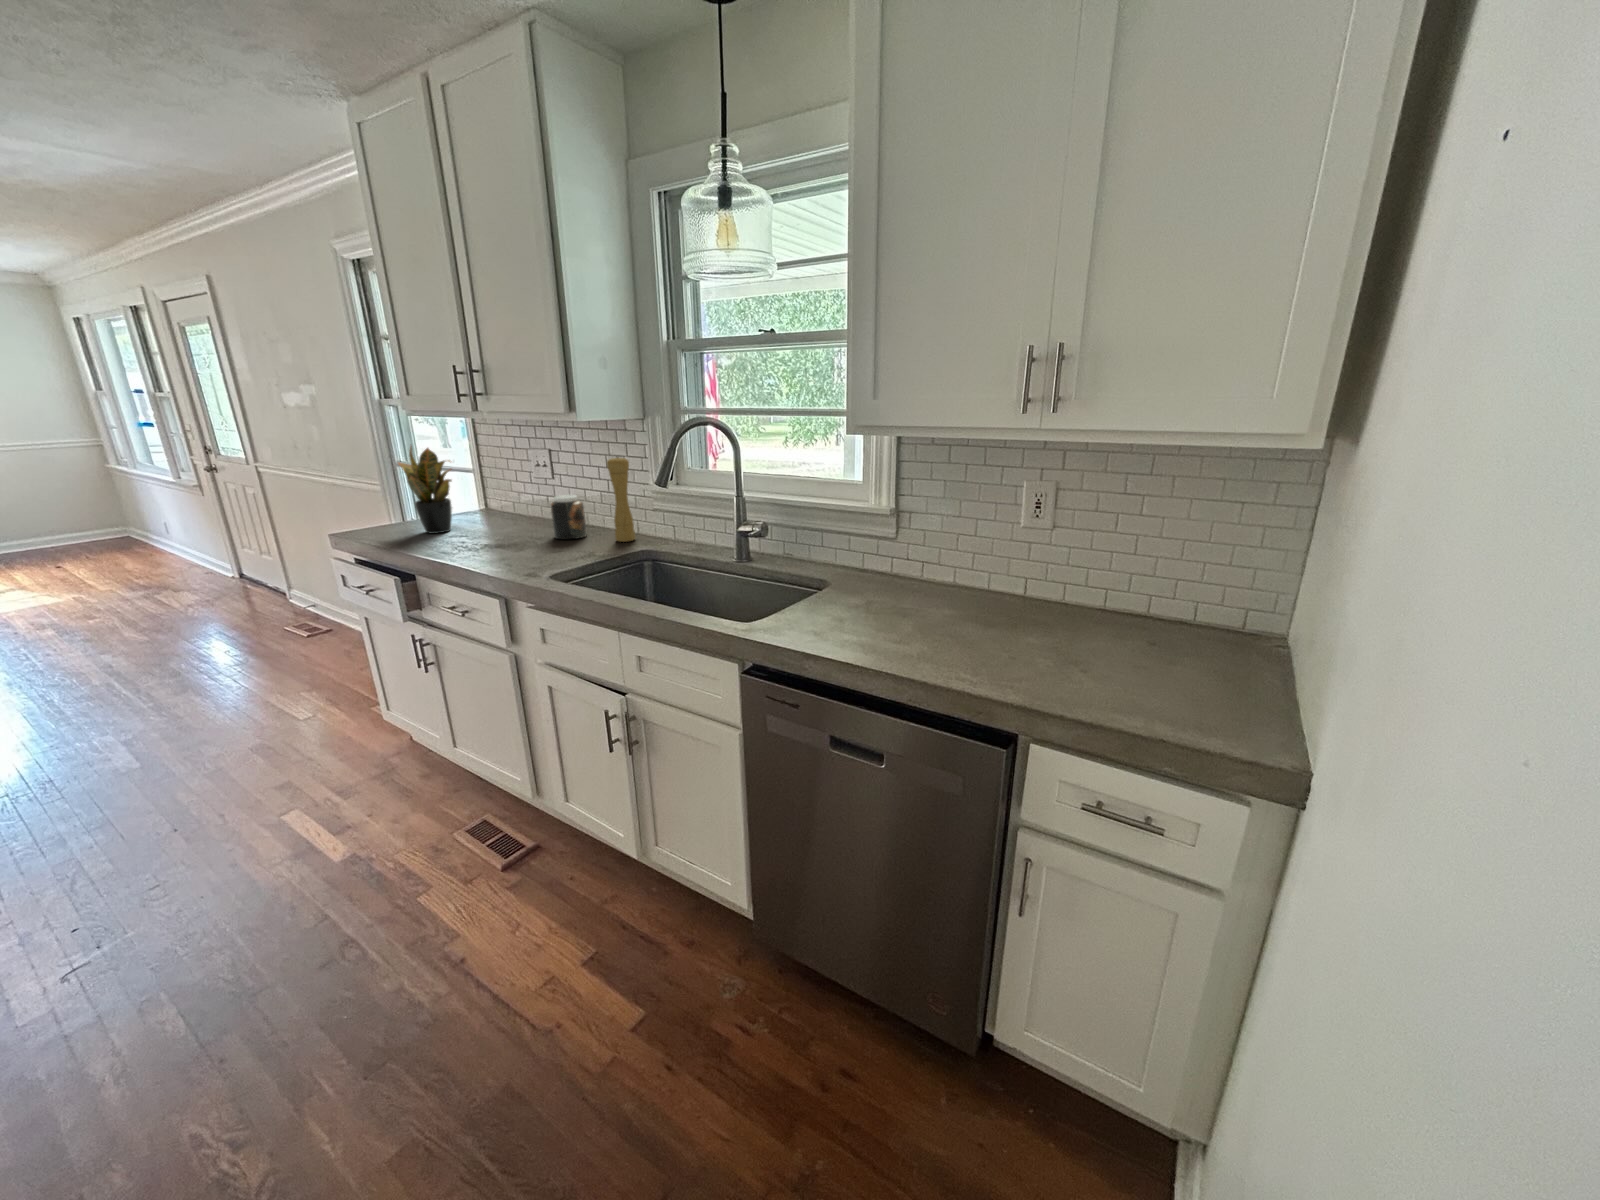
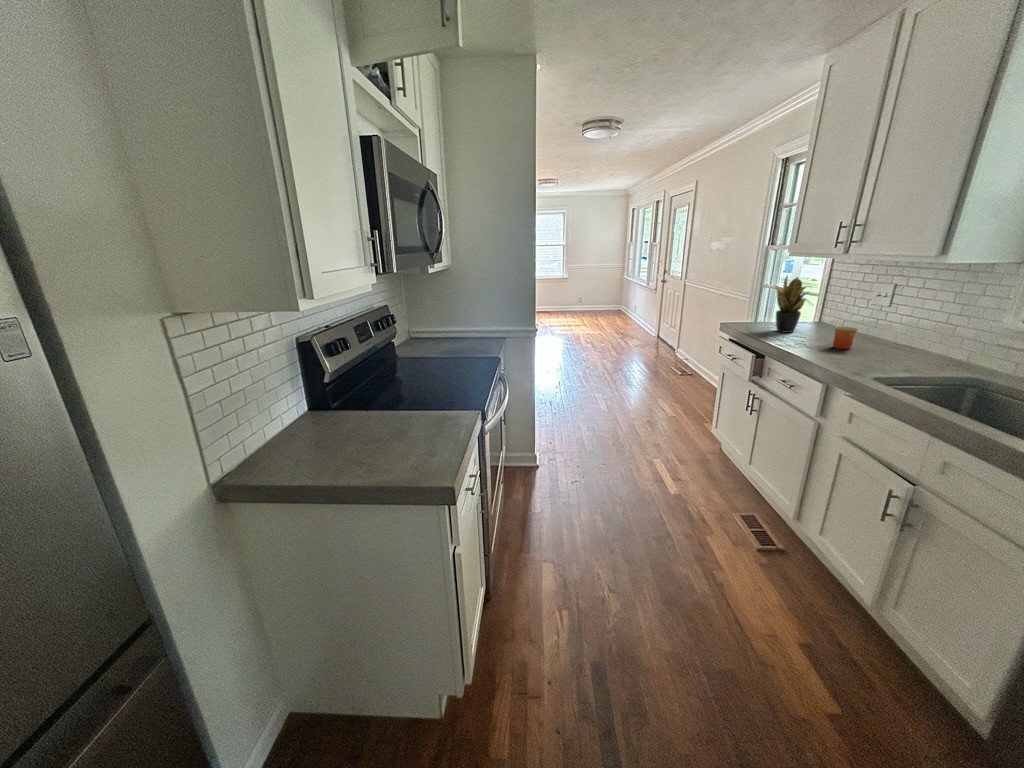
pepper mill: present [607,457,635,542] -> none [942,294,988,366]
jar: present [551,495,587,539] -> none [879,320,917,355]
mug: none [496,513,524,544] -> present [833,327,858,349]

